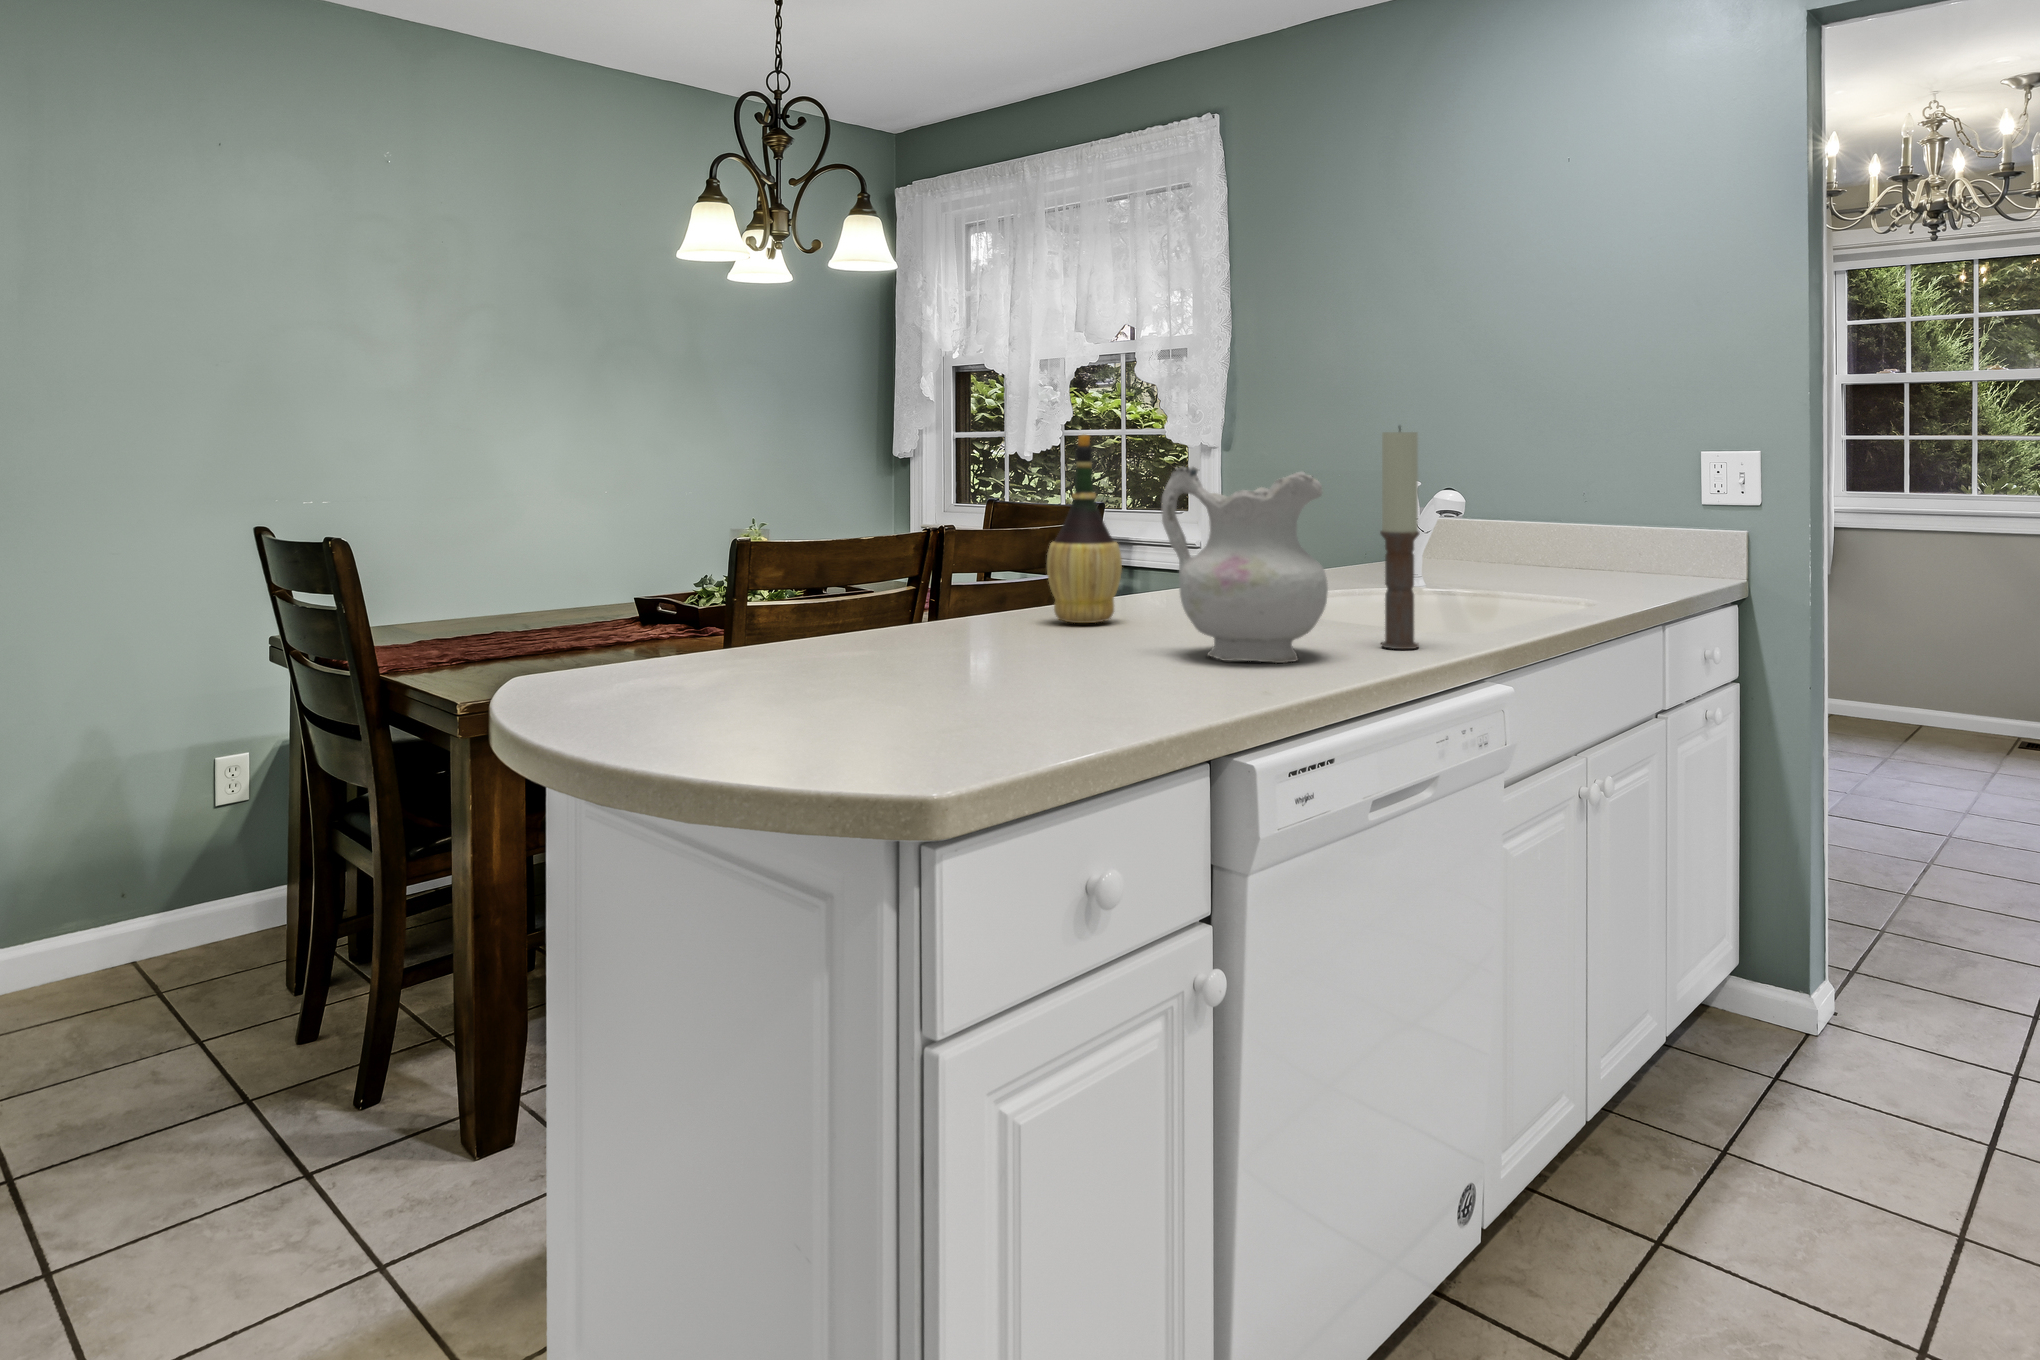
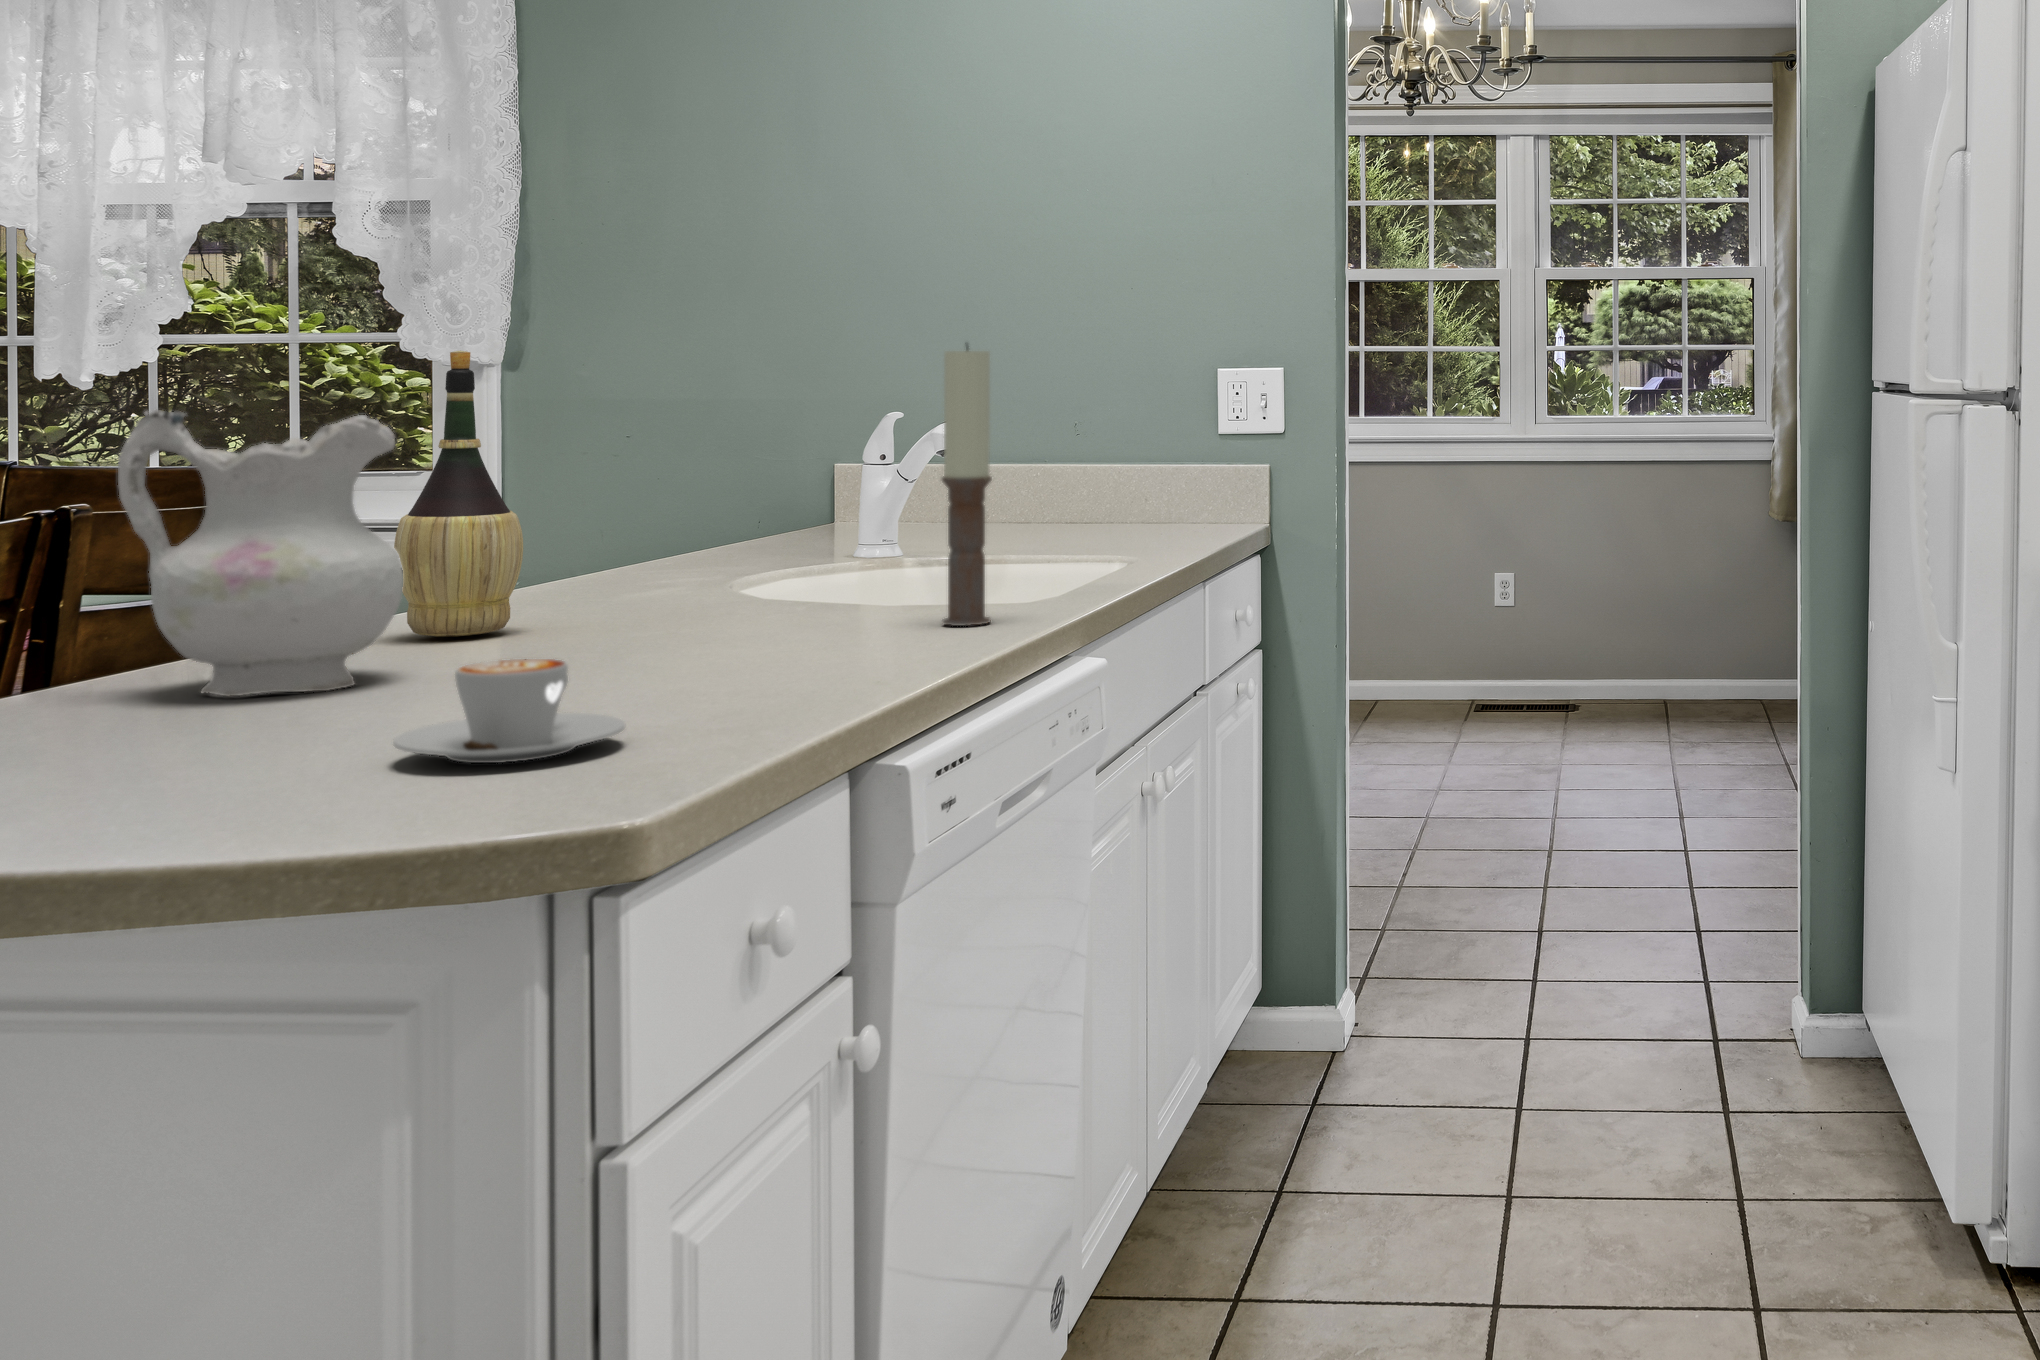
ceramic pitcher: present [1161,466,1328,663] -> present [118,410,403,696]
coffee cup: none [886,650,1037,725] -> present [393,659,625,763]

